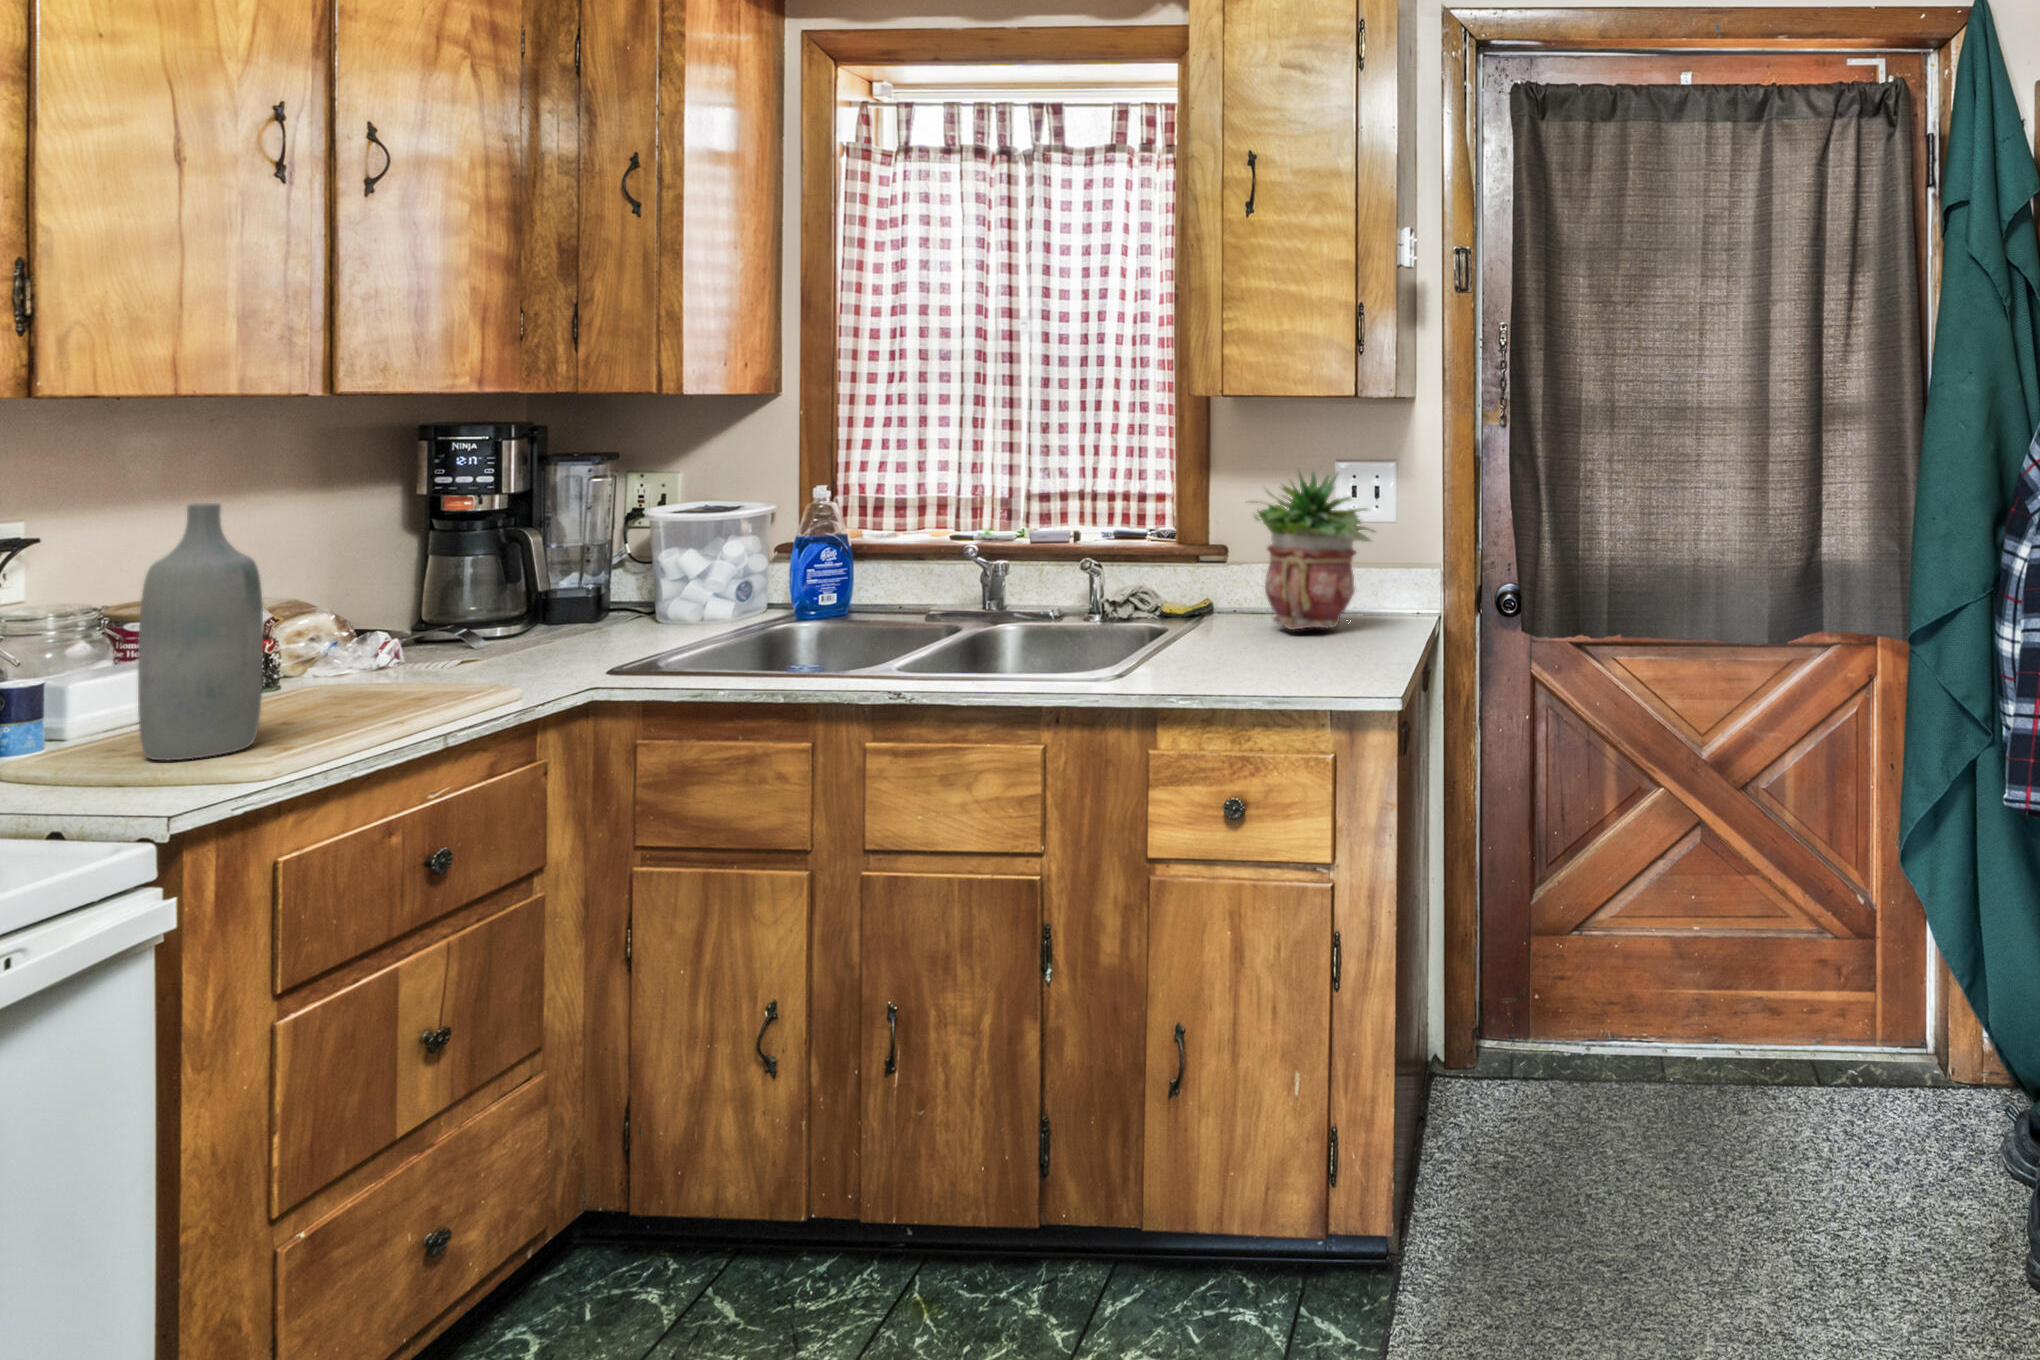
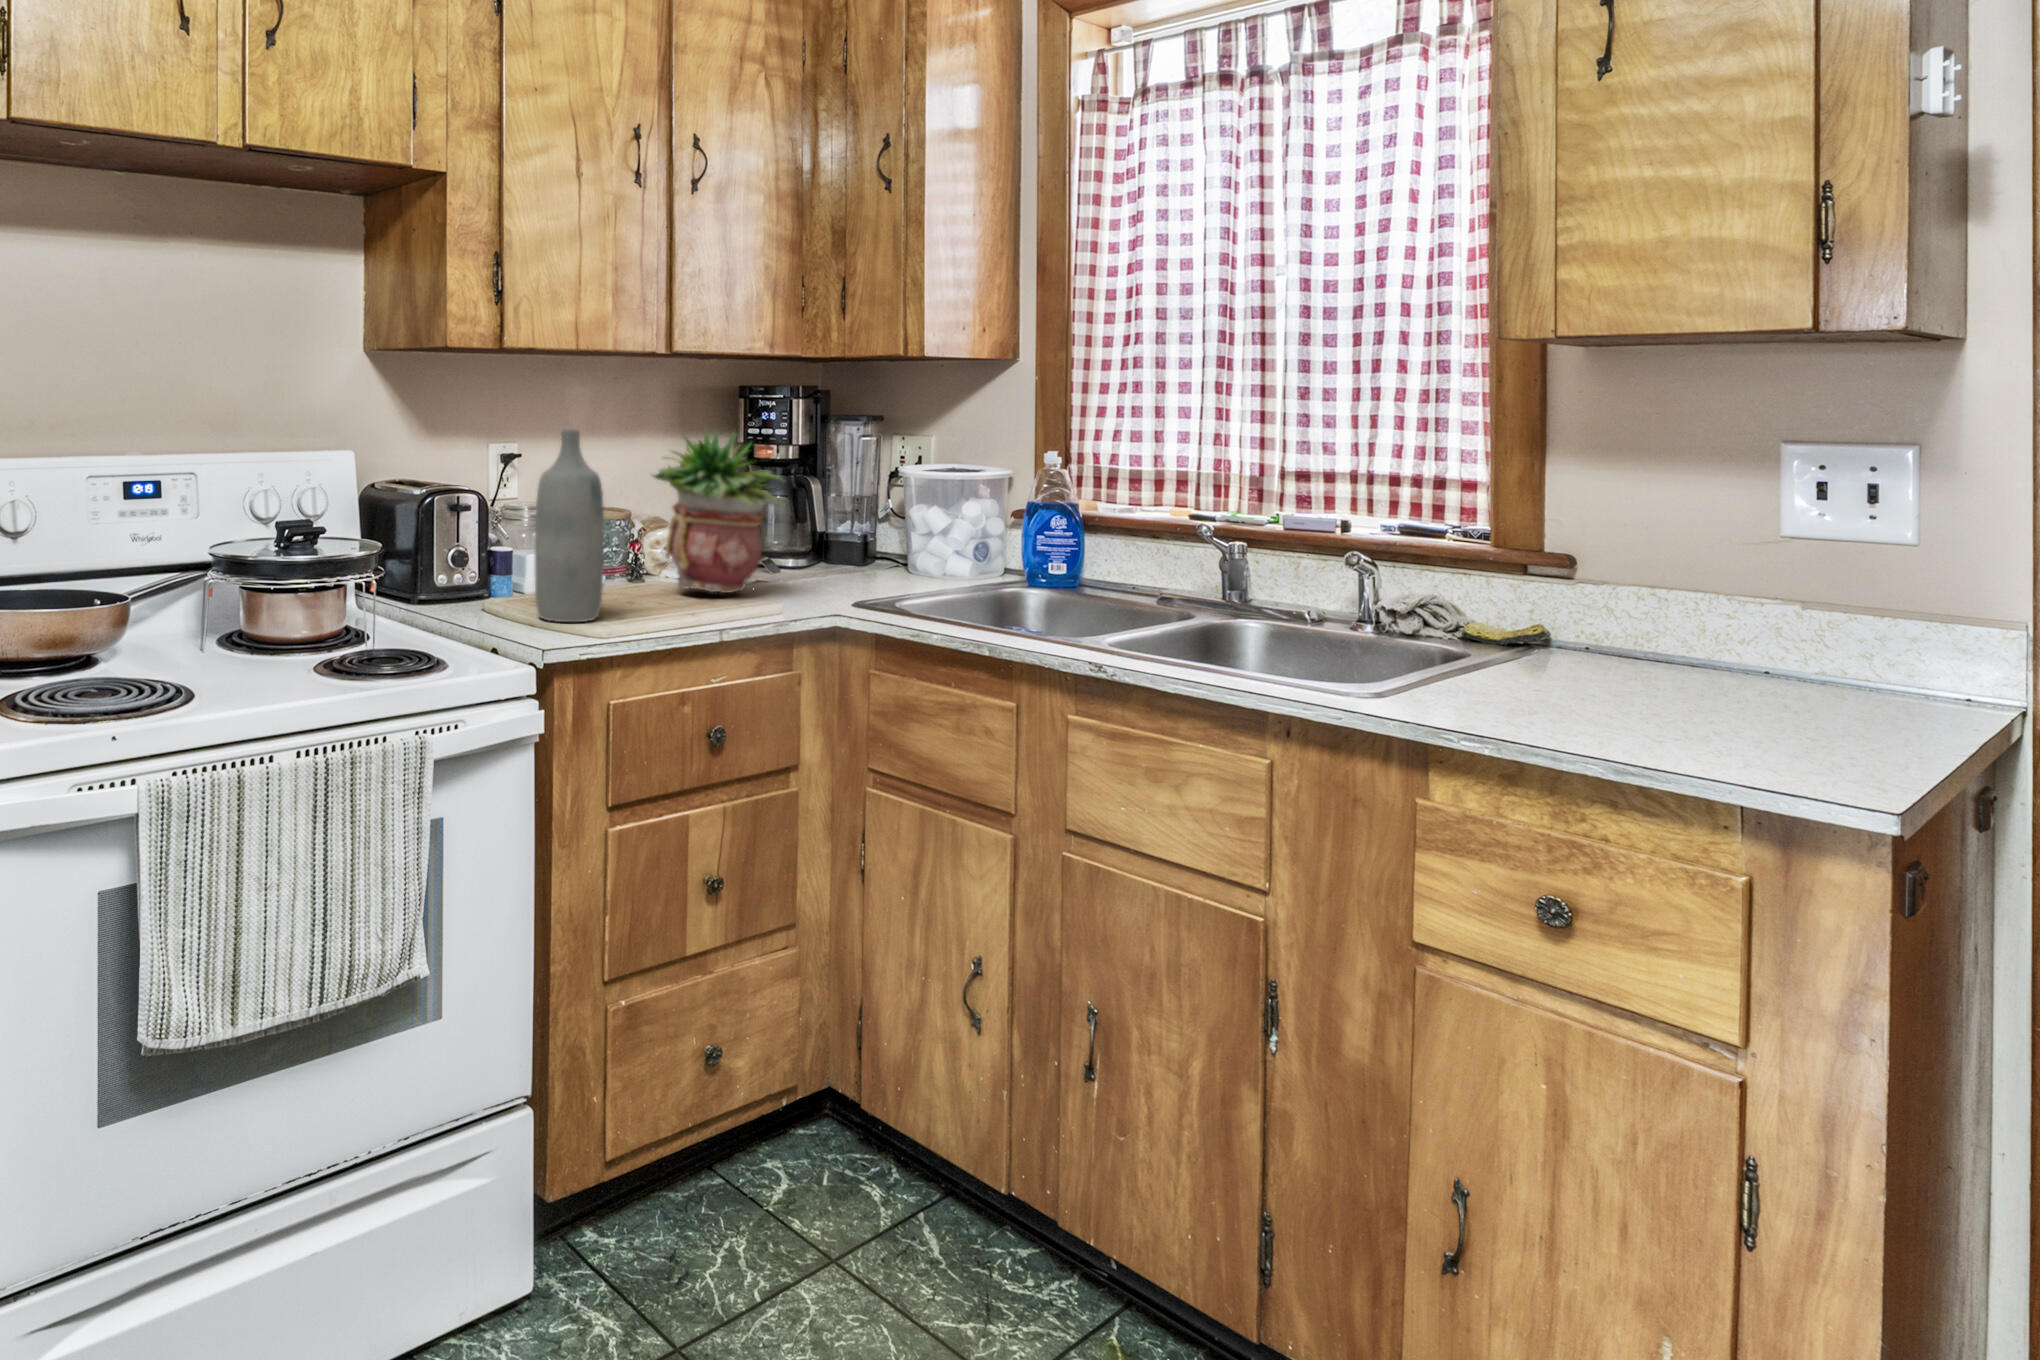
potted plant: present [1254,472,1375,630] -> present [654,429,784,593]

